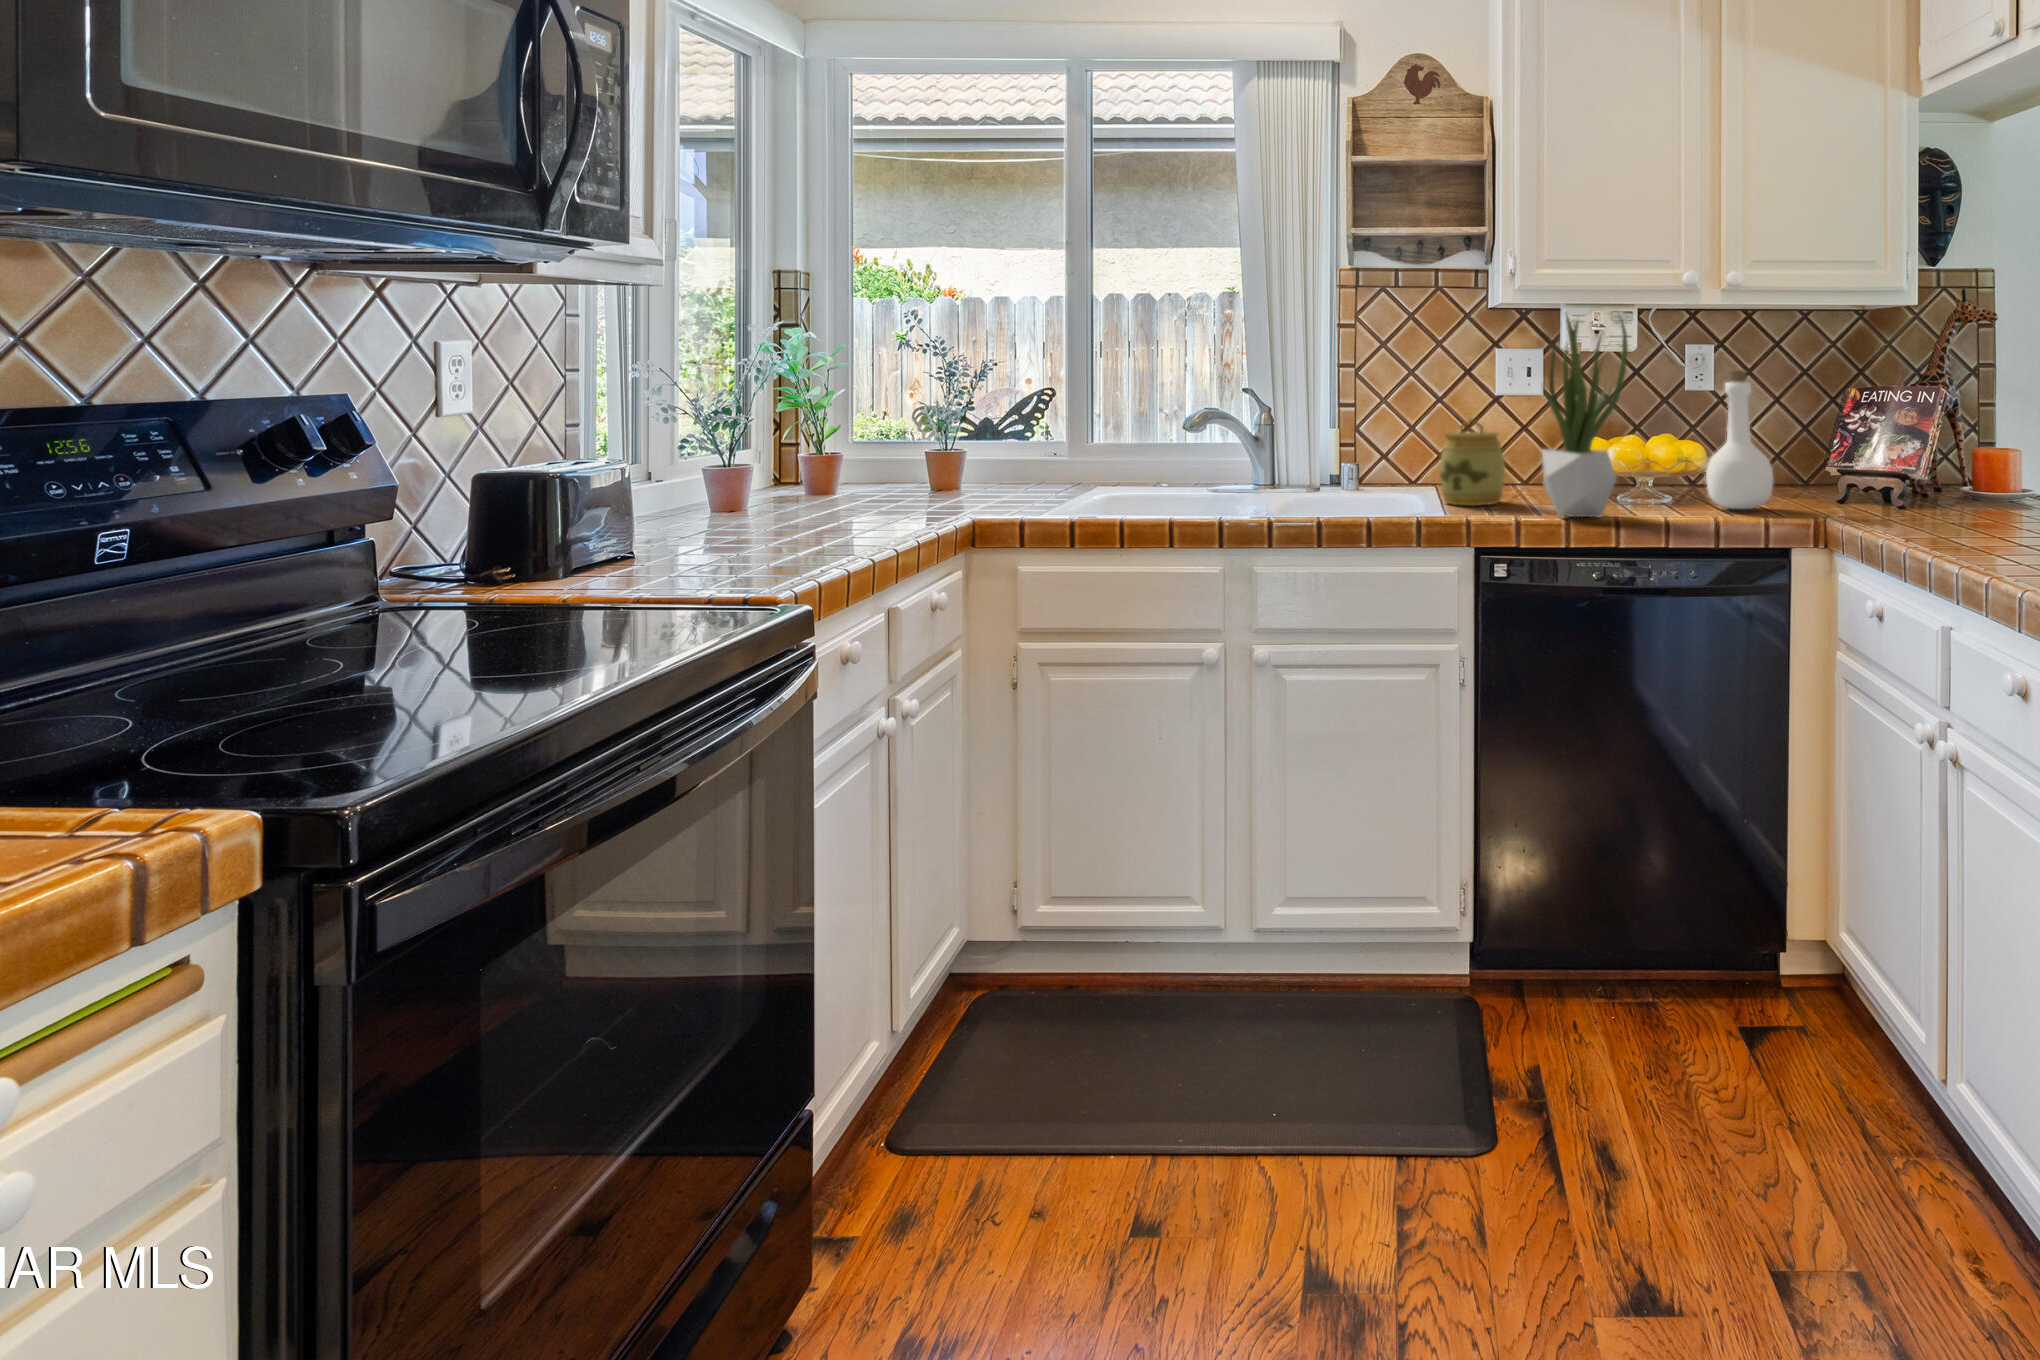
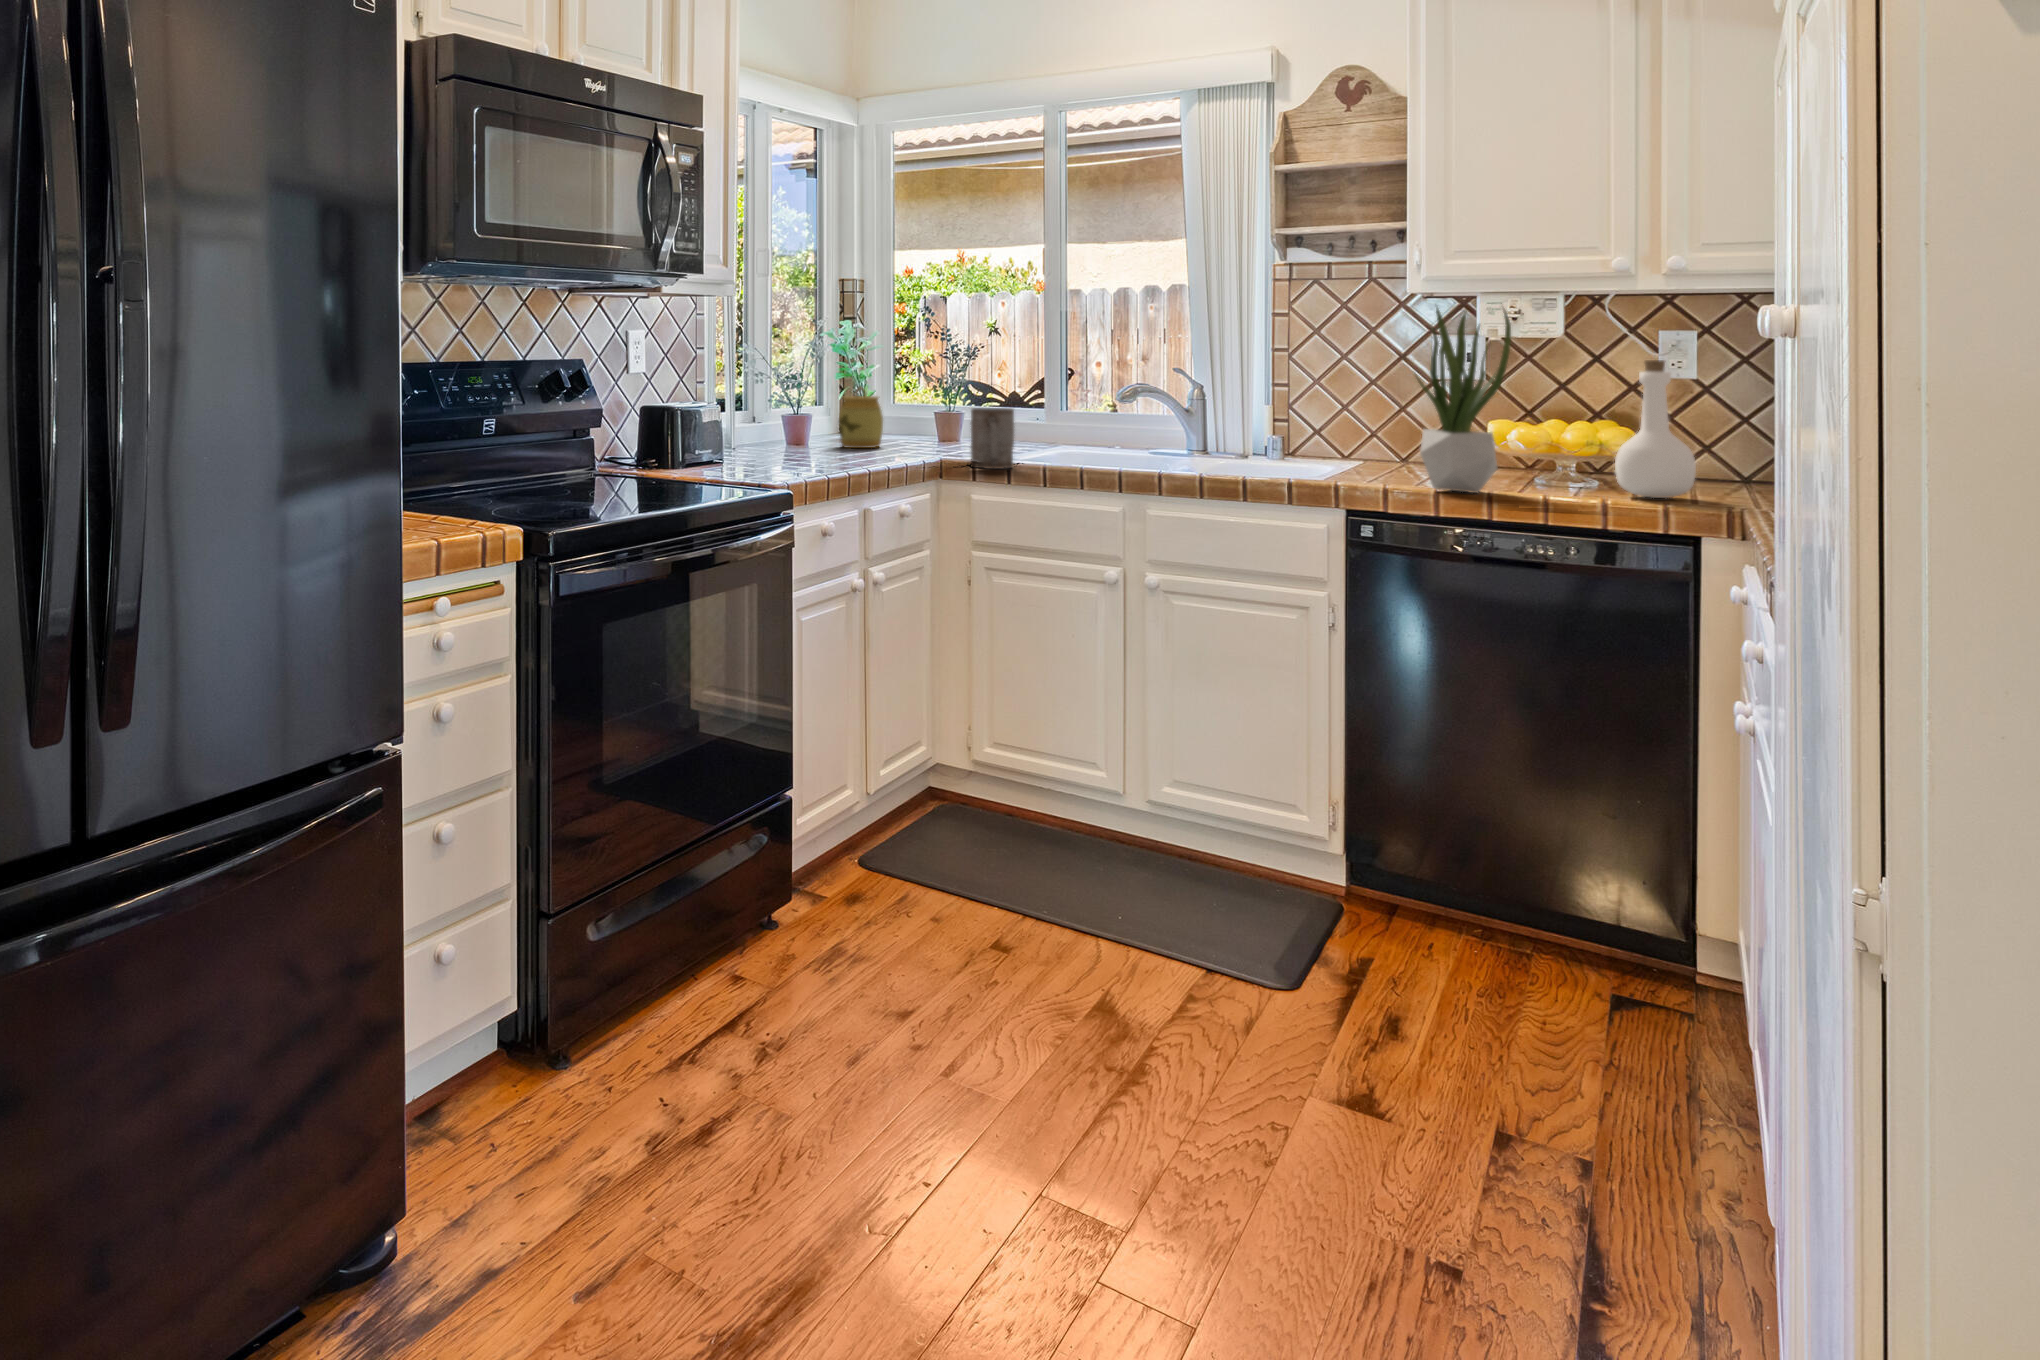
jar: present [1439,419,1505,506] -> present [839,387,883,448]
mug: none [1020,445,1080,528] -> present [971,408,1014,468]

